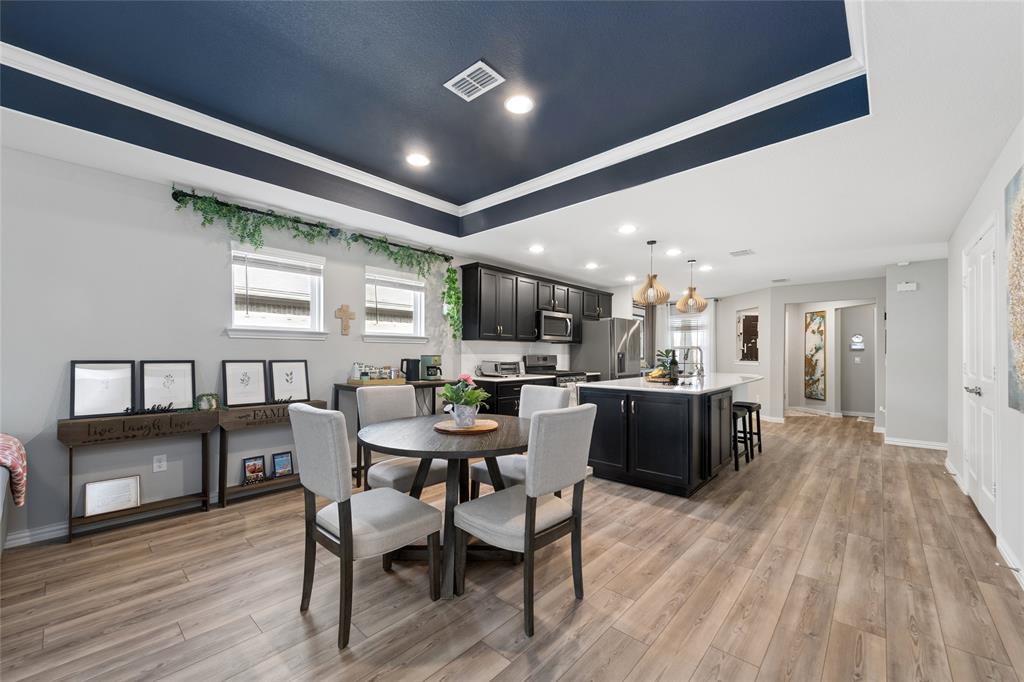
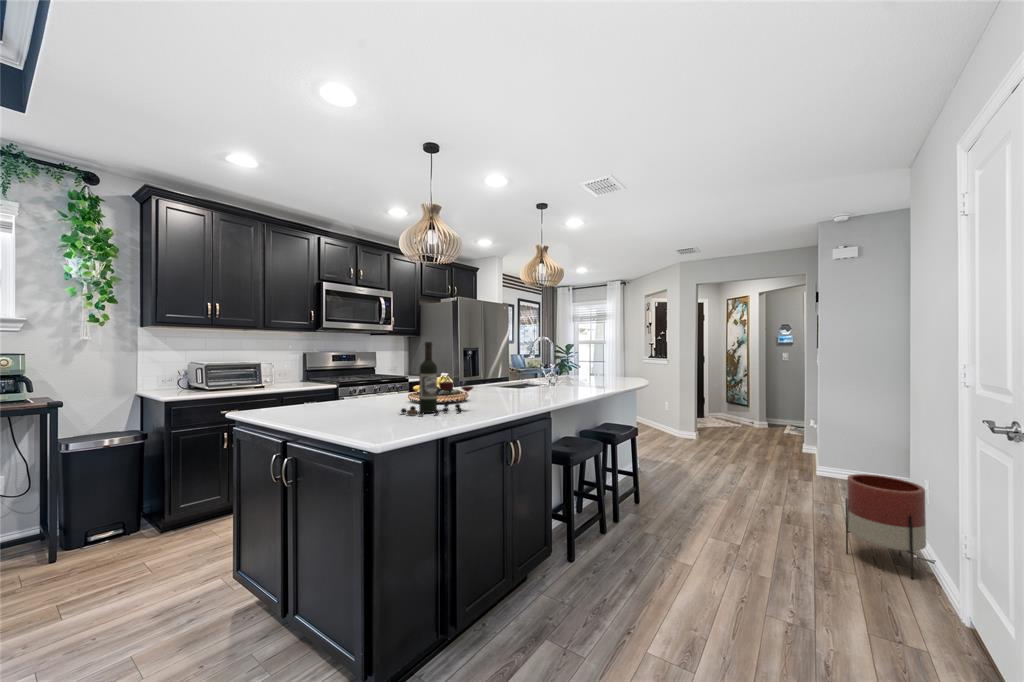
planter: none [902,428,950,482] -> present [845,474,926,579]

